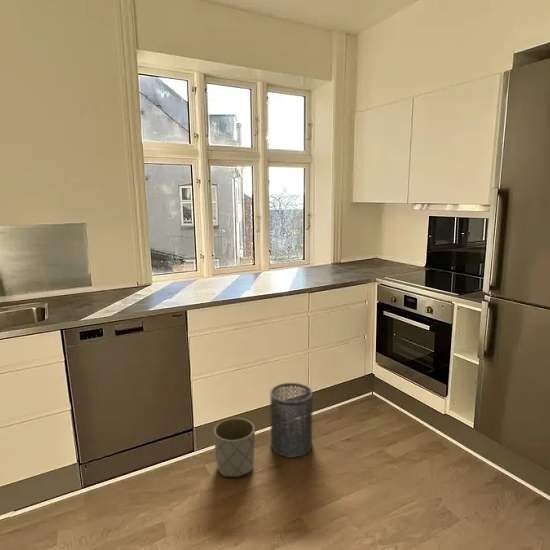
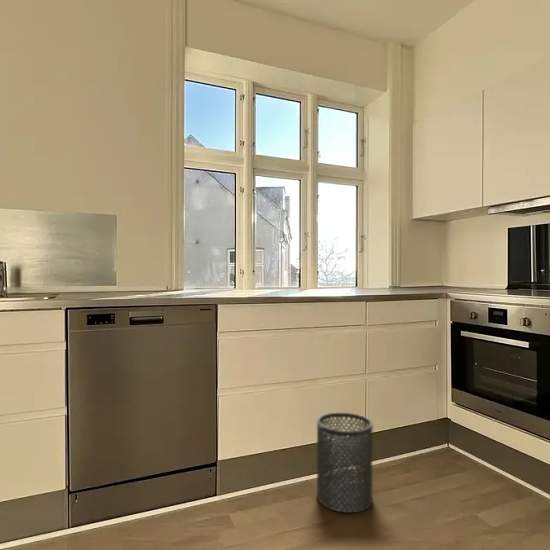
planter: present [214,418,255,477] -> none [242,451,296,530]

